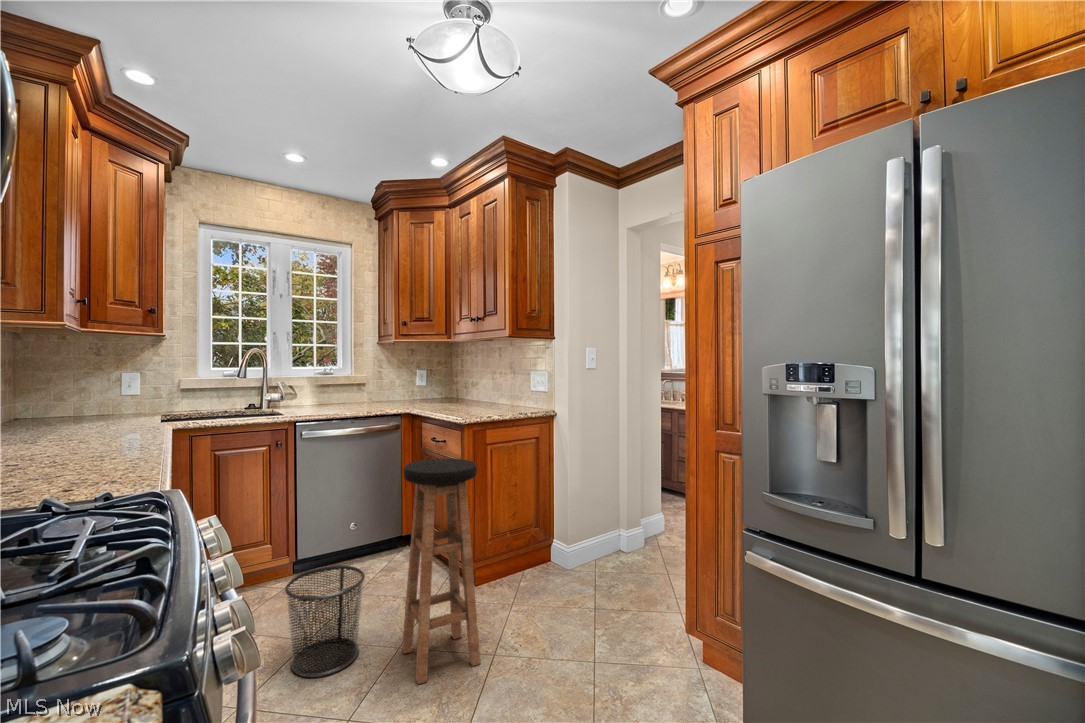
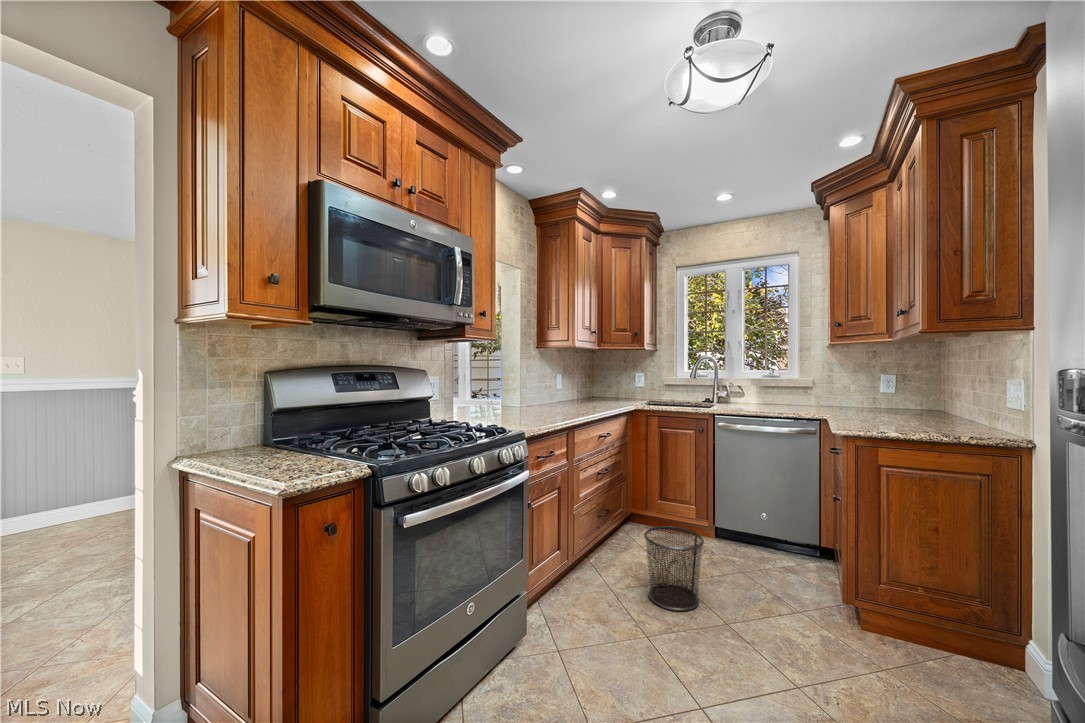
bar stool: present [402,458,480,684] -> none [707,458,787,684]

